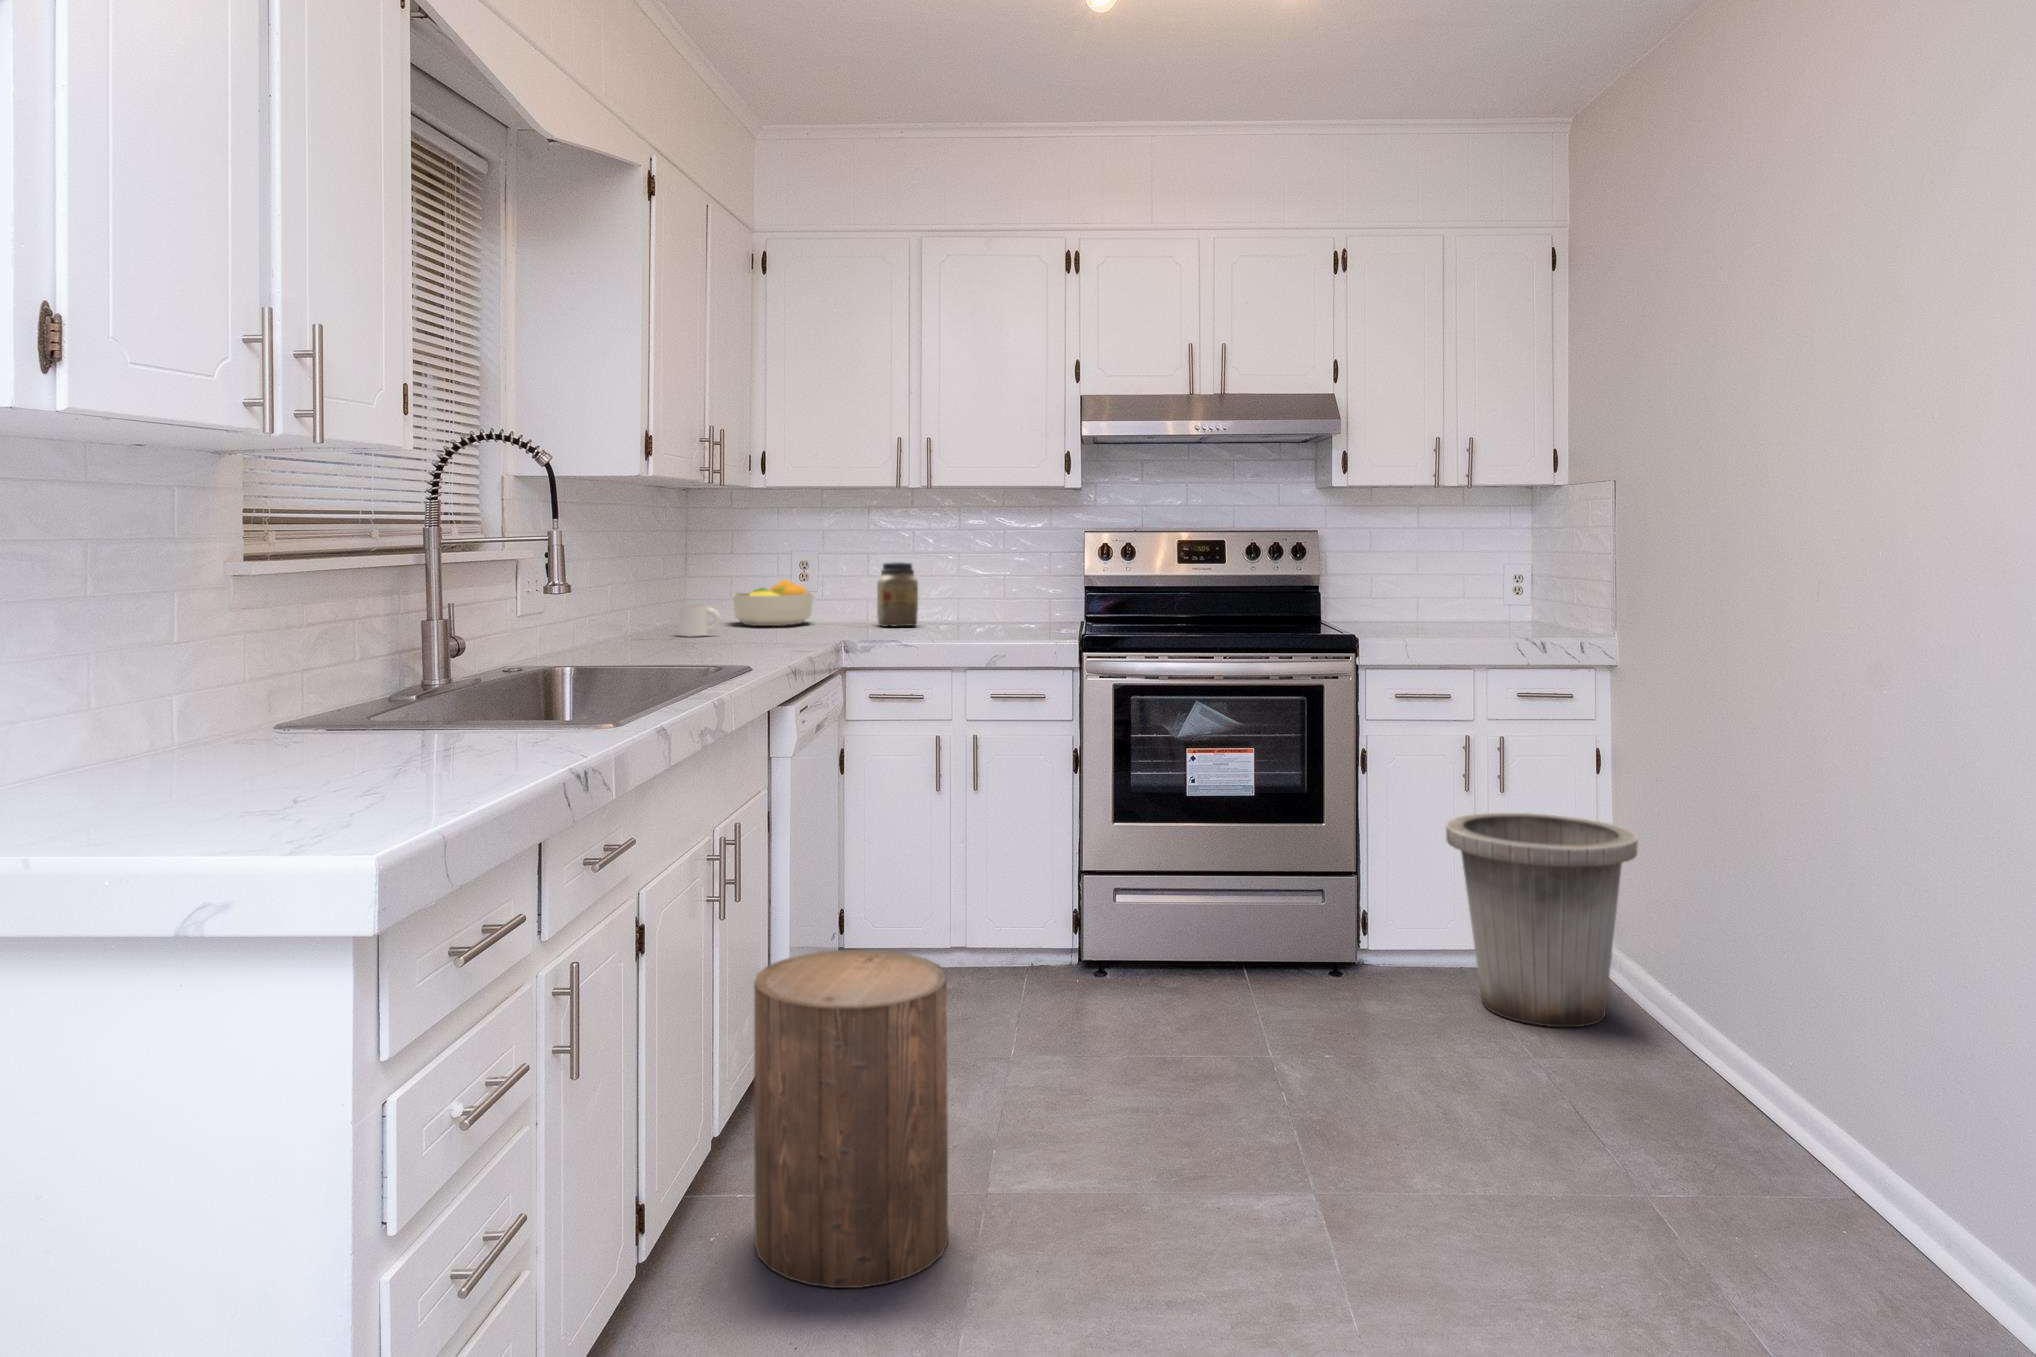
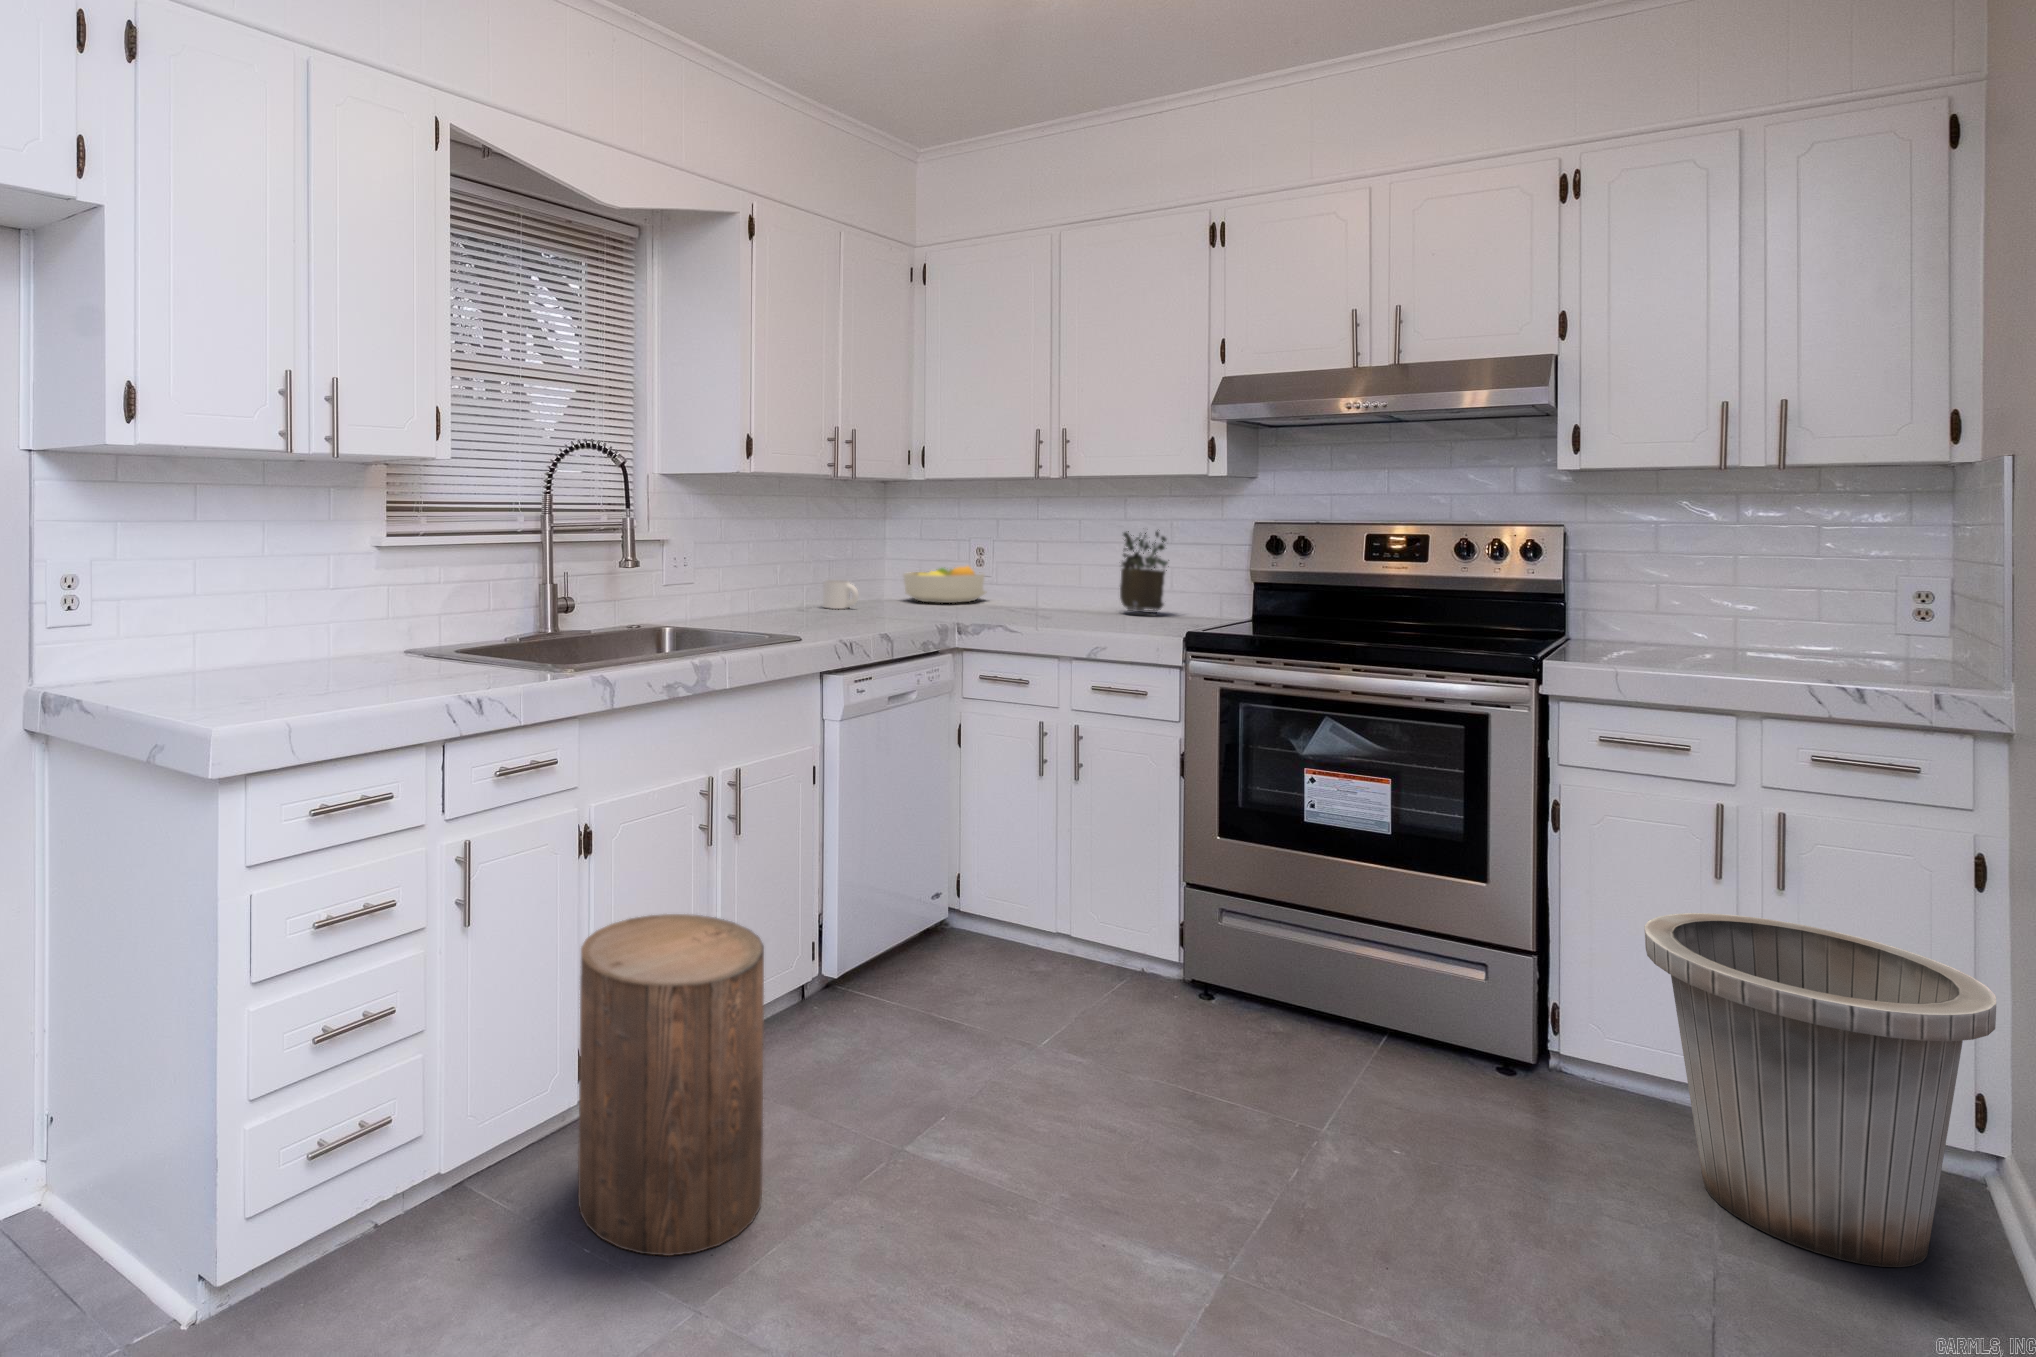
potted plant: none [944,515,1011,624] -> present [1120,531,1169,613]
jar: present [877,562,918,626] -> none [1034,549,1074,611]

